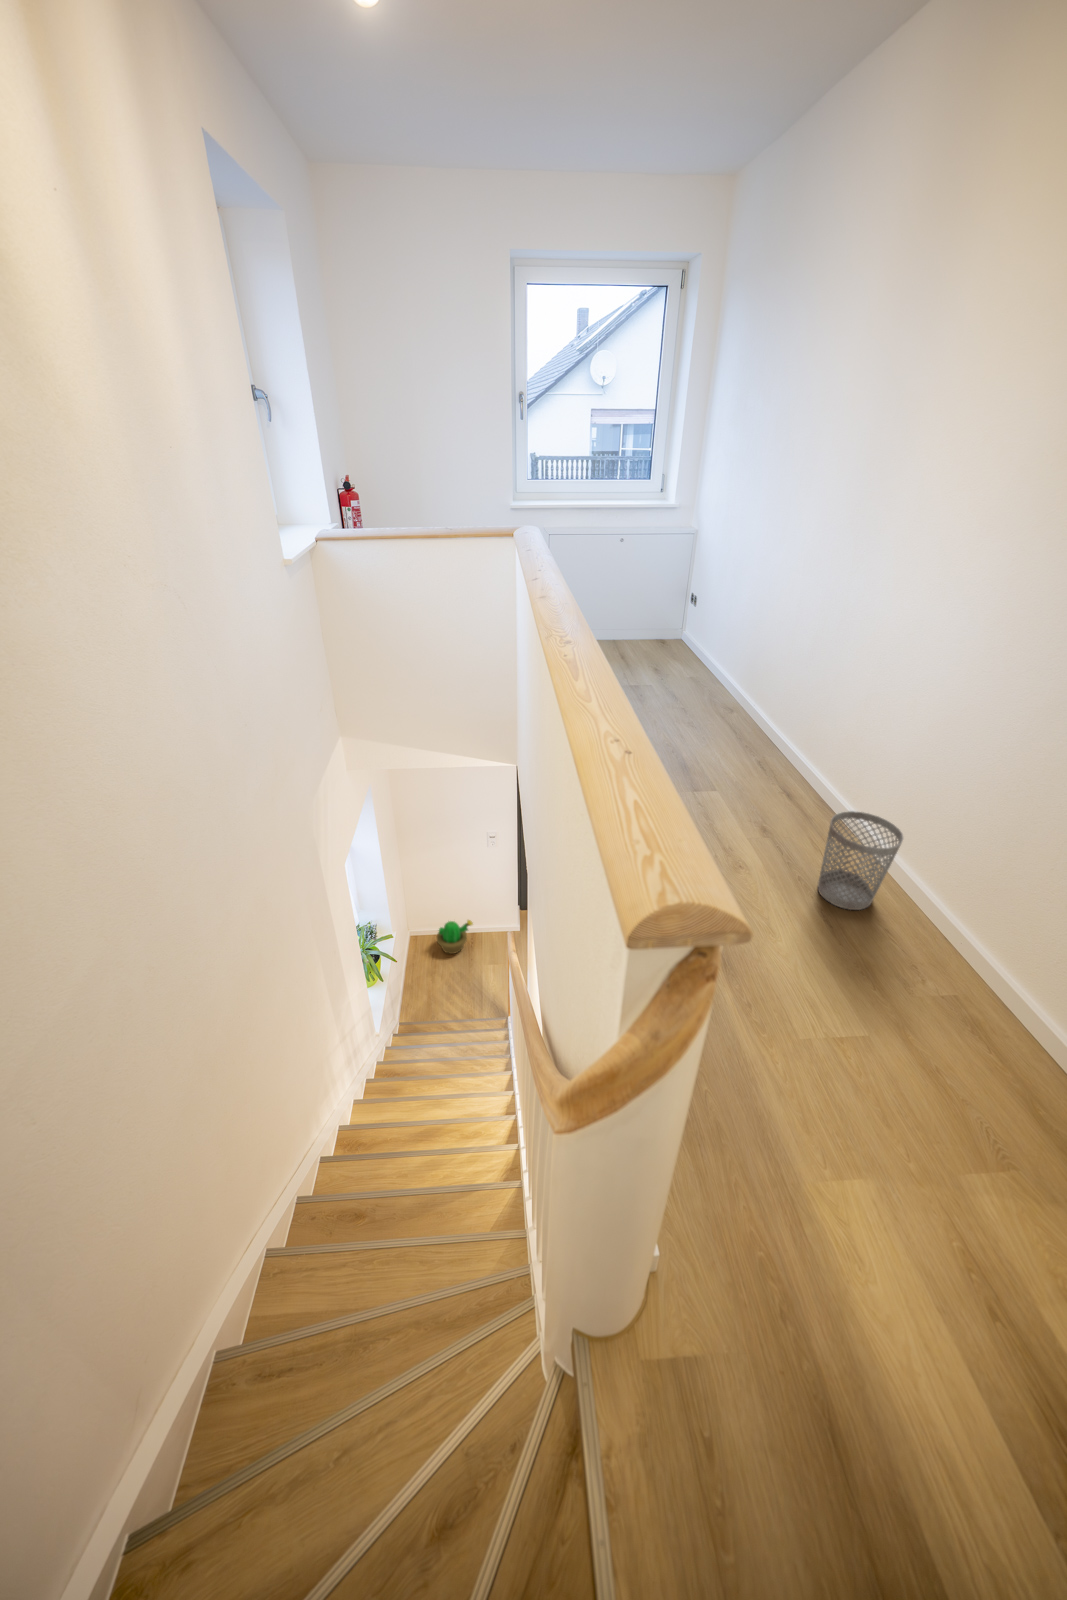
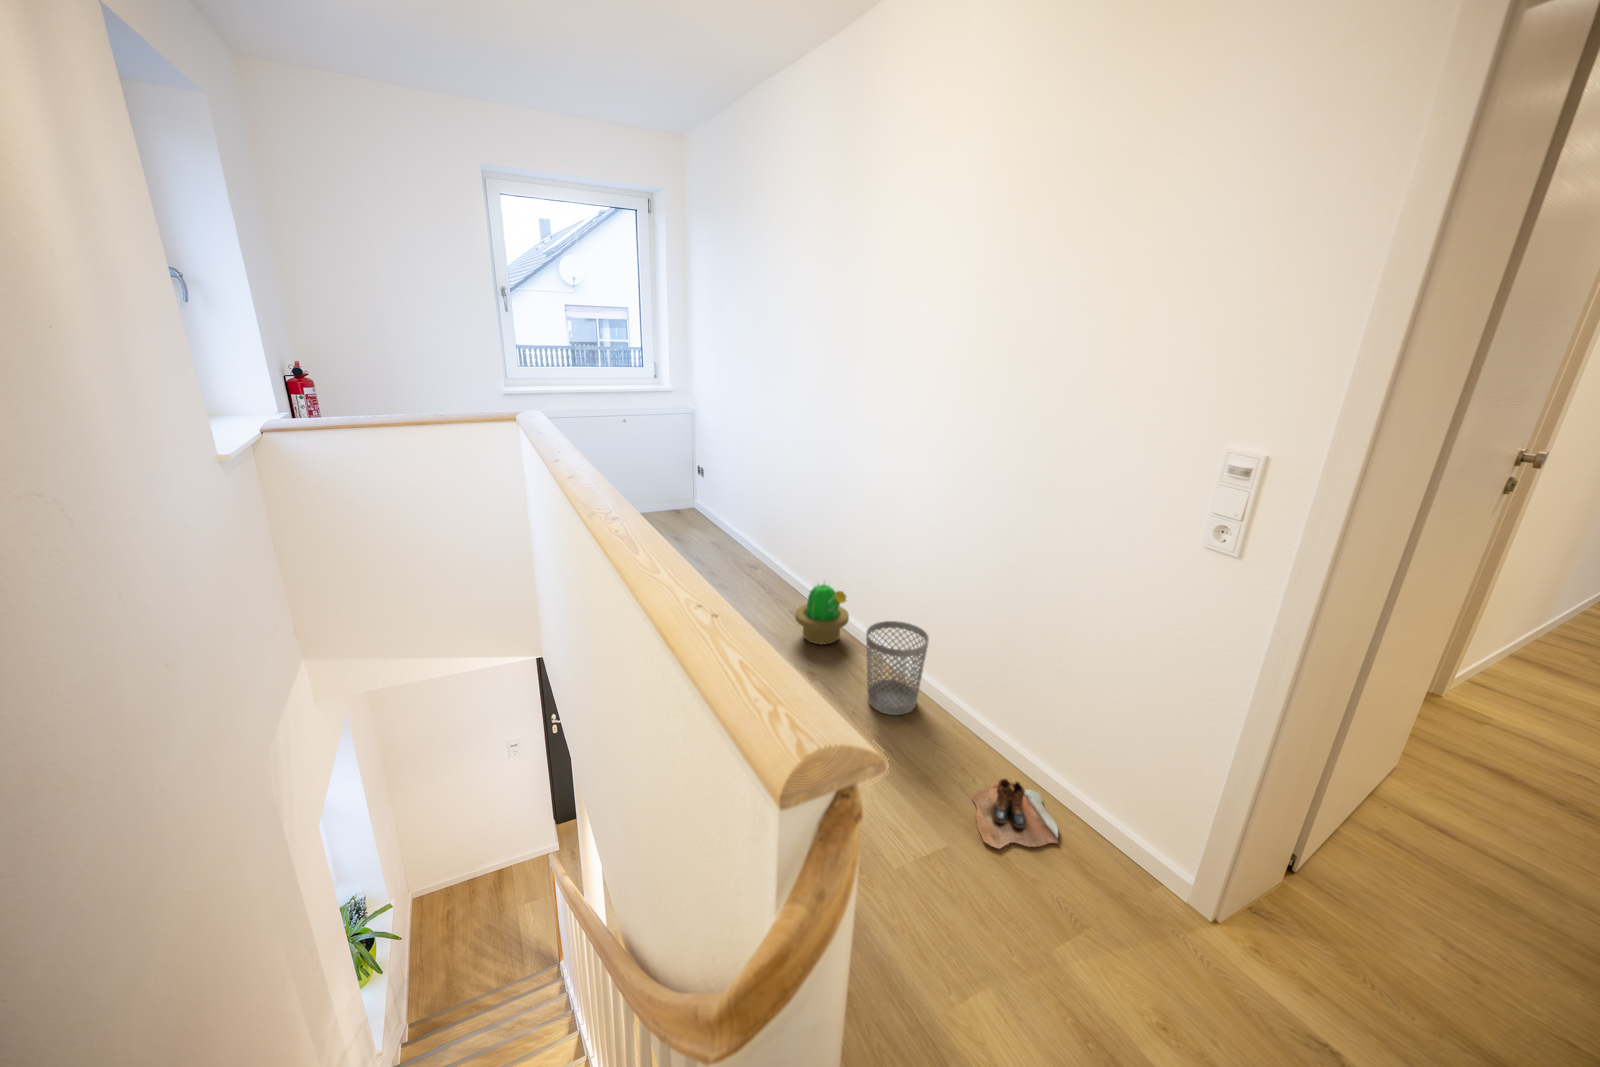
decorative plant: present [437,920,473,954] -> present [795,584,849,644]
boots: none [891,1000,985,1079] -> present [972,778,1058,848]

